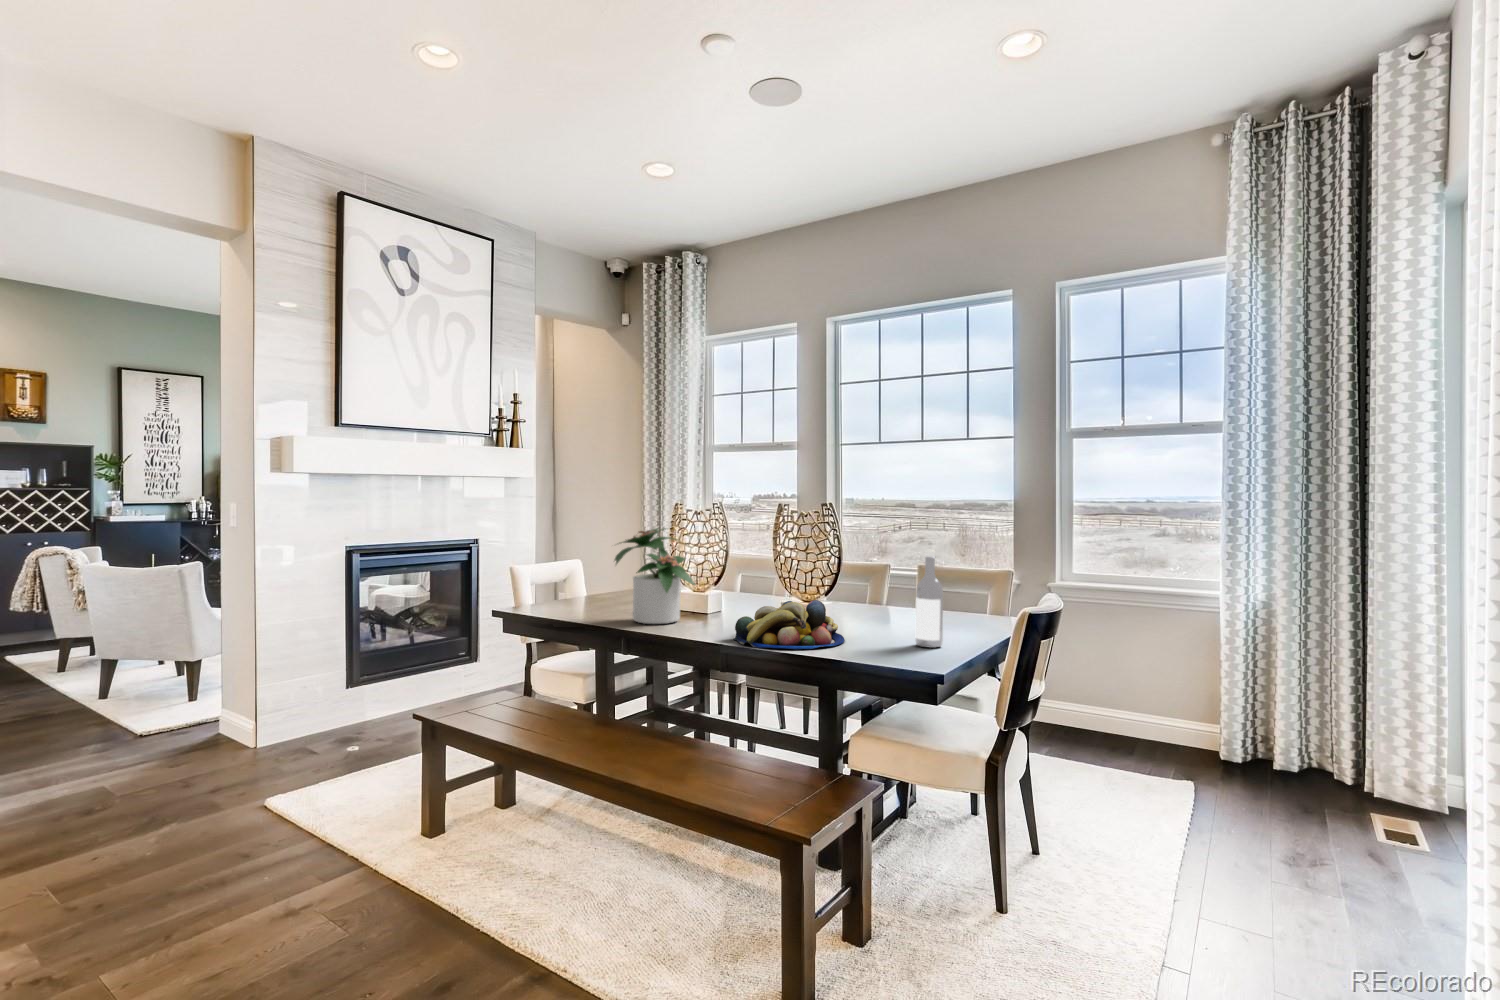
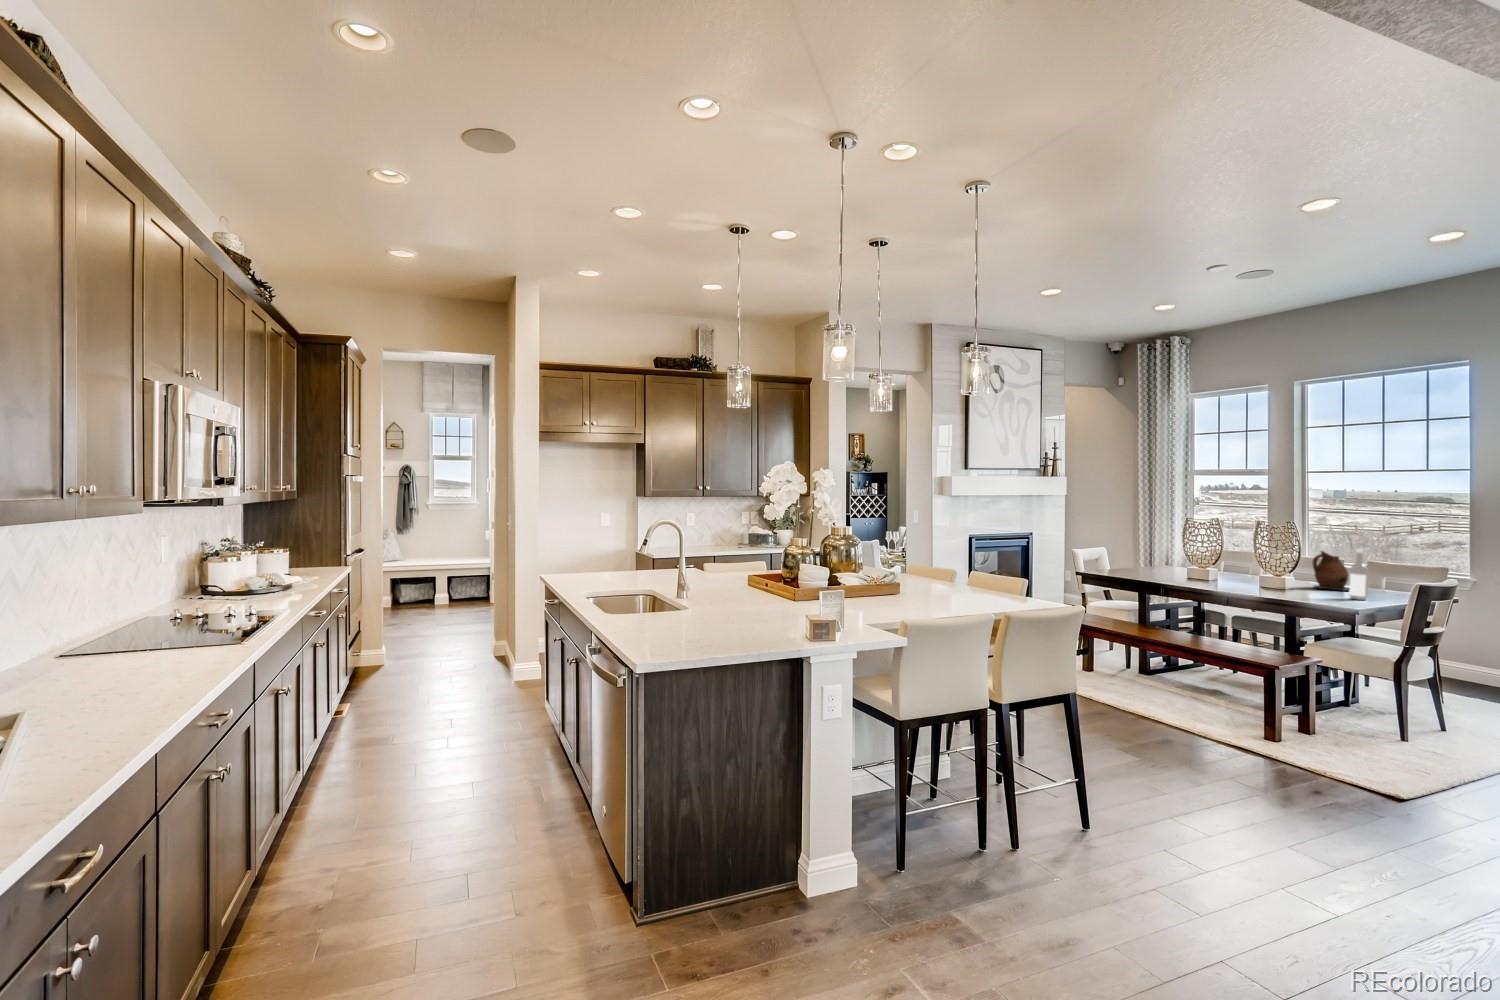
potted plant: present [615,528,695,624] -> none [1155,532,1208,583]
ceramic pitcher: none [854,555,907,625] -> present [1313,551,1350,591]
fruit bowl: present [734,600,845,649] -> none [1234,573,1304,596]

